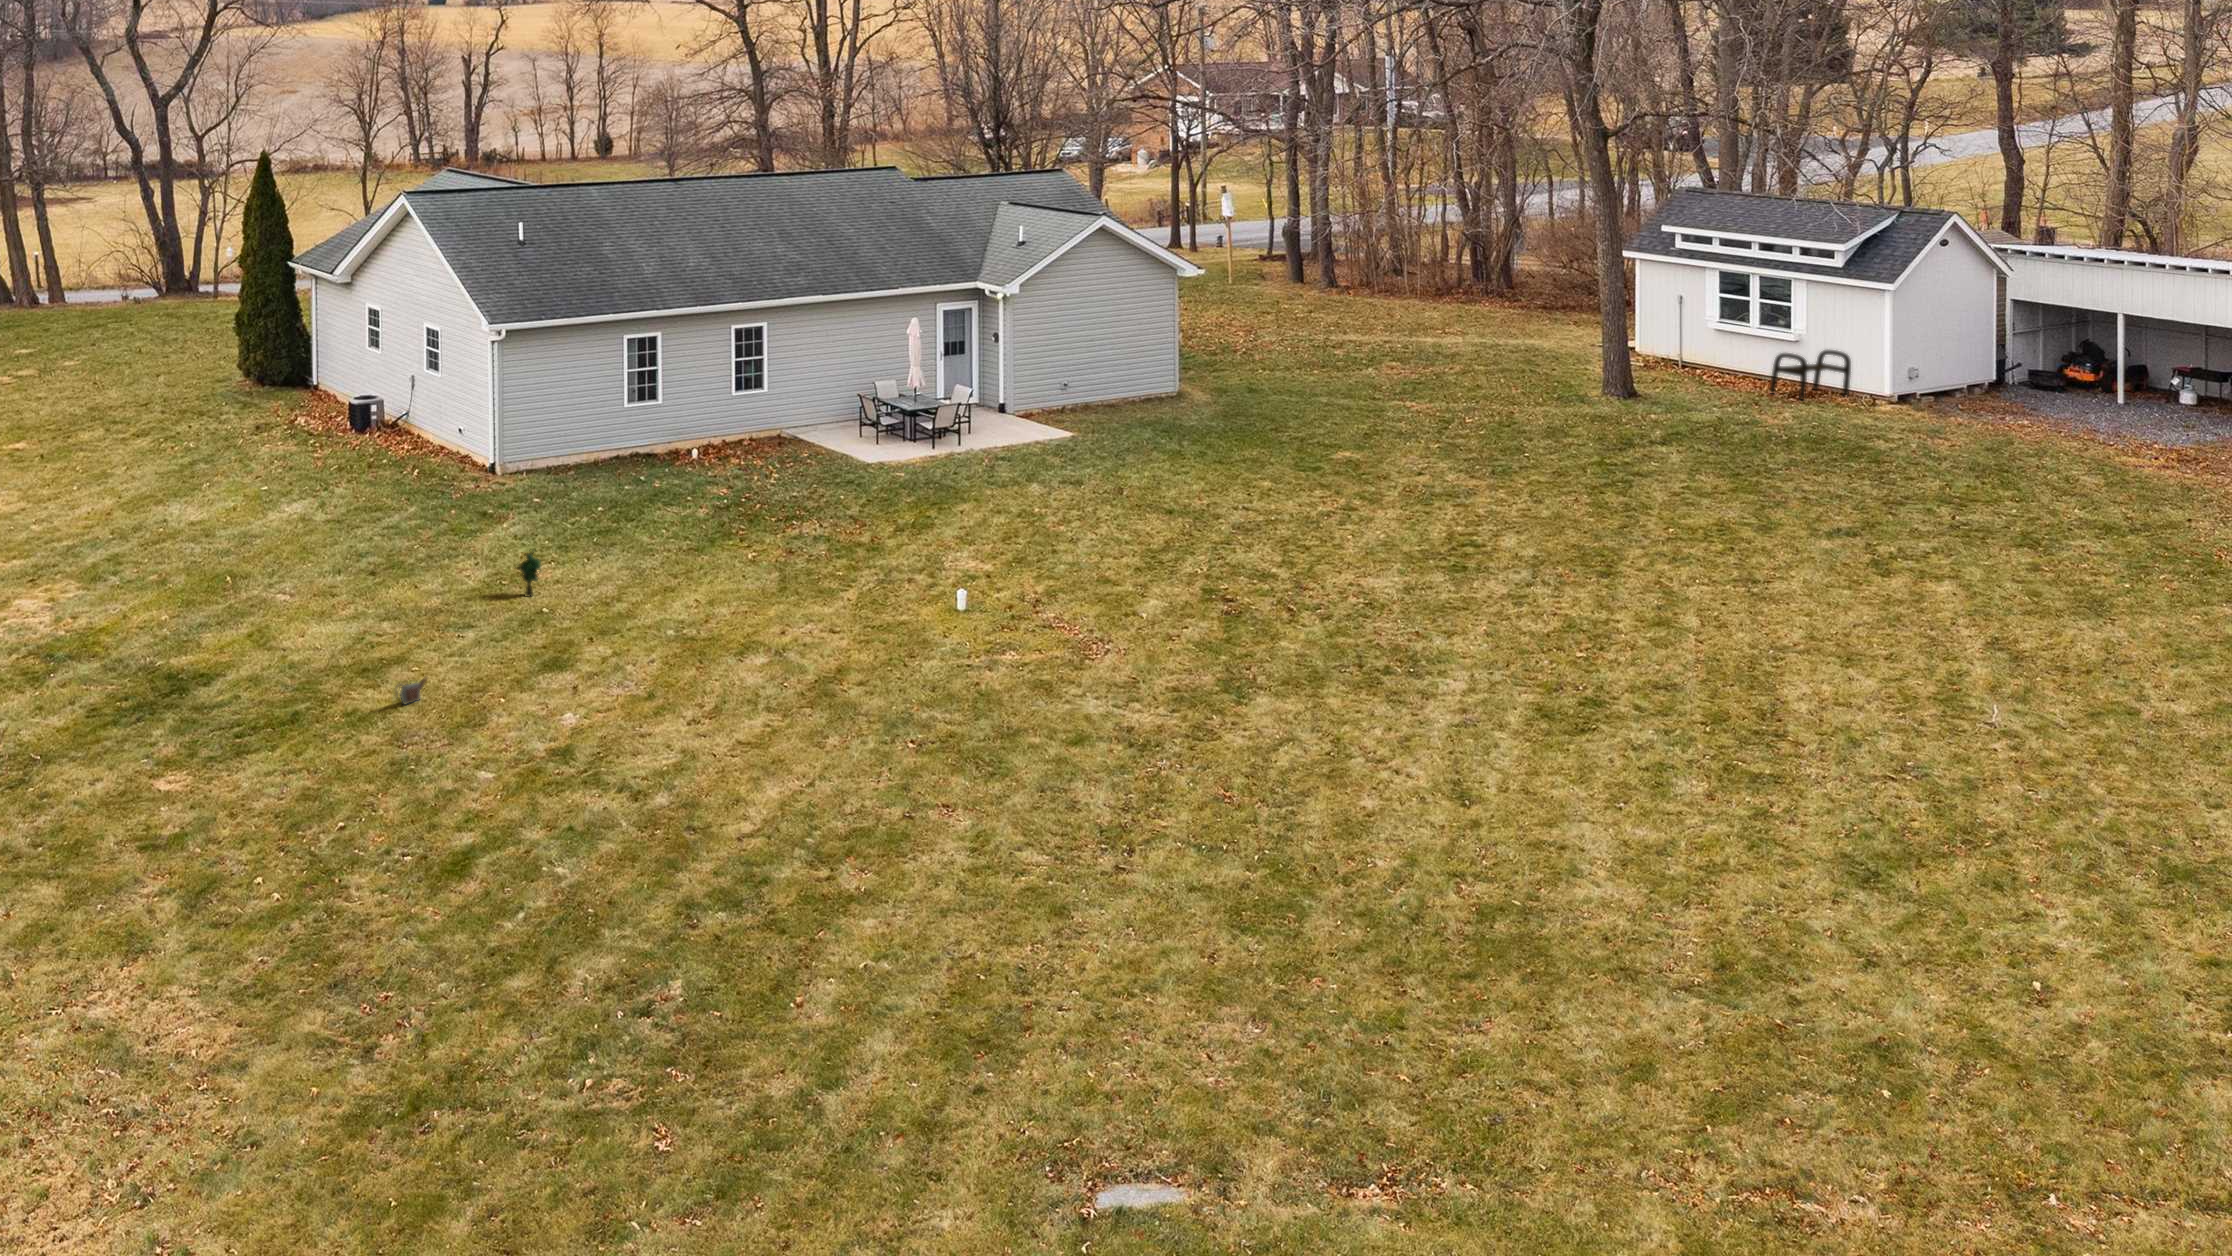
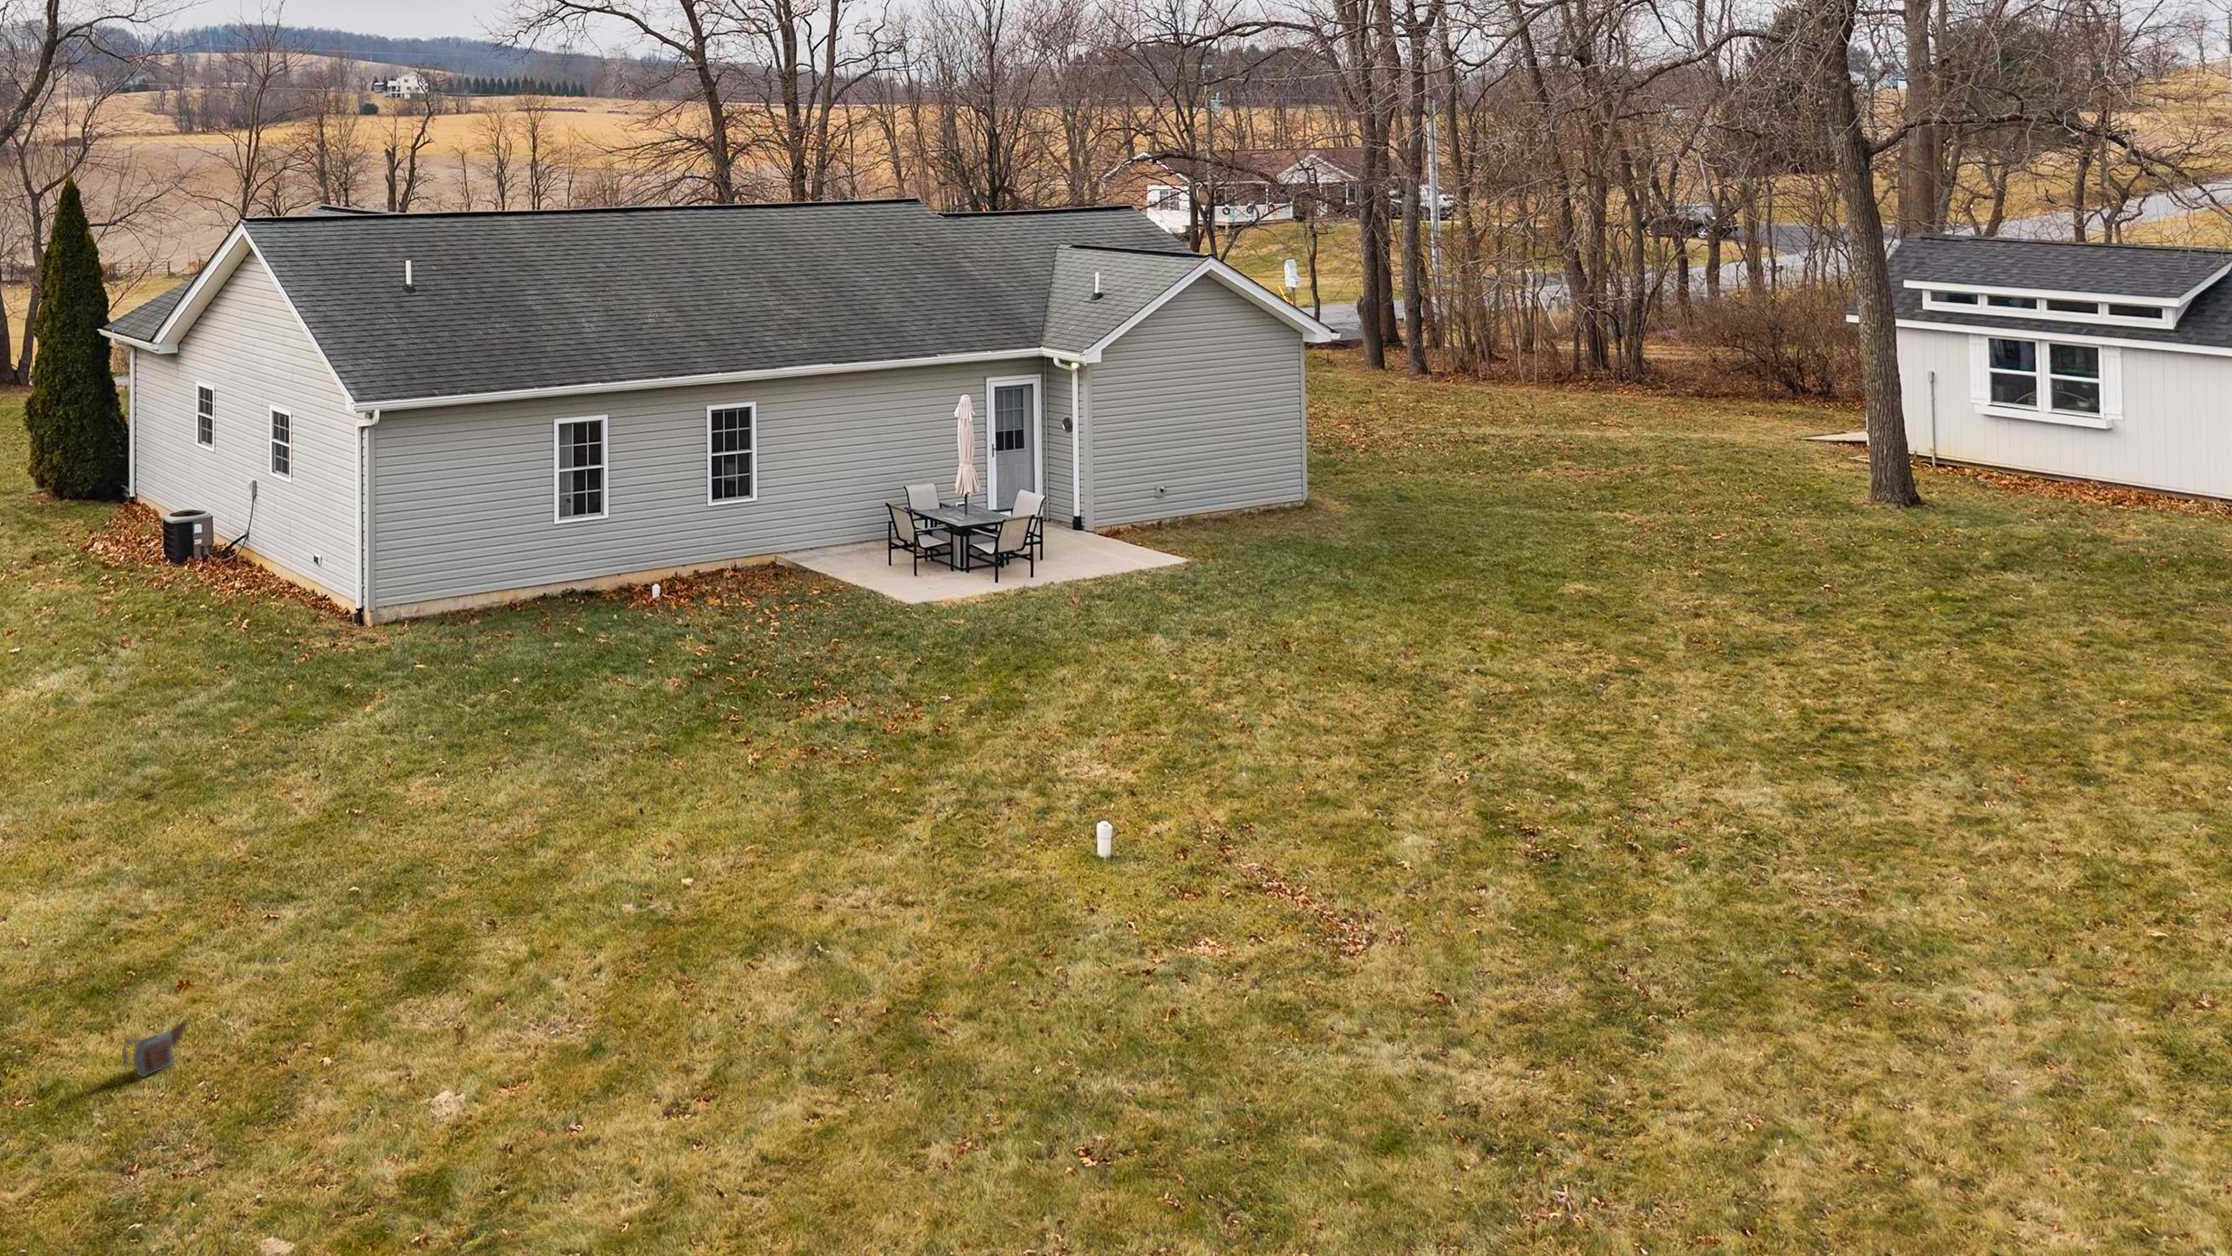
bench: present [1770,350,1851,400] -> none [2089,438,2200,506]
decorative plant: present [517,550,541,596] -> none [372,755,420,834]

